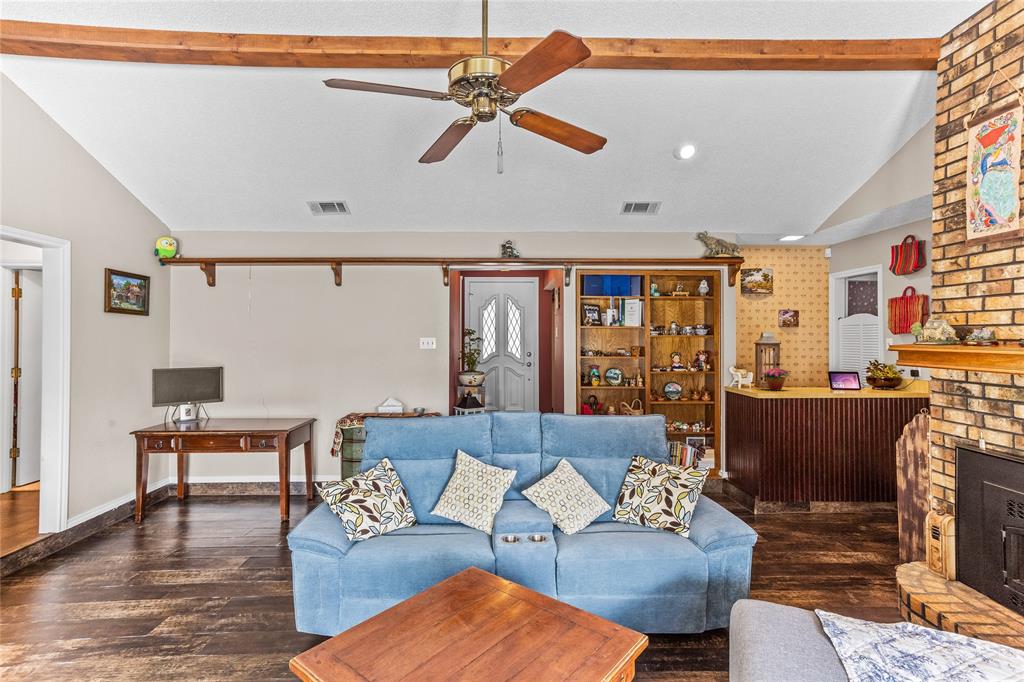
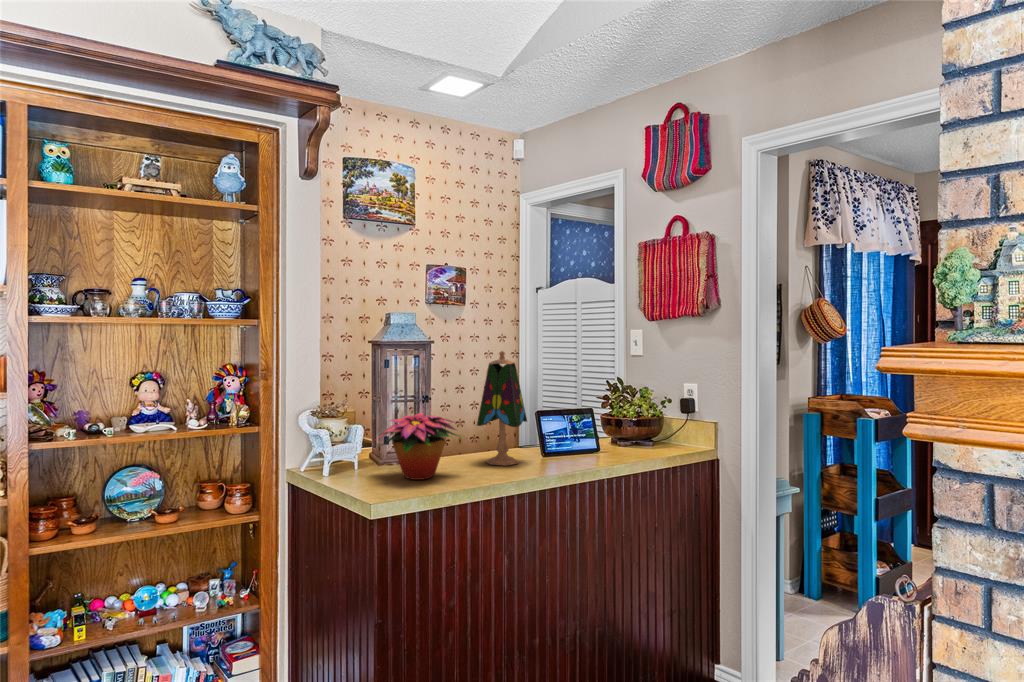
table lamp: none [799,347,823,390] -> present [477,351,527,465]

